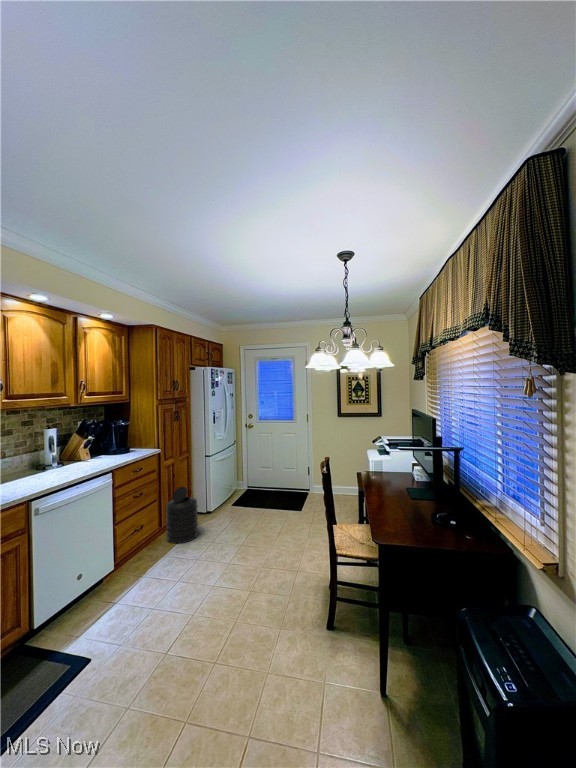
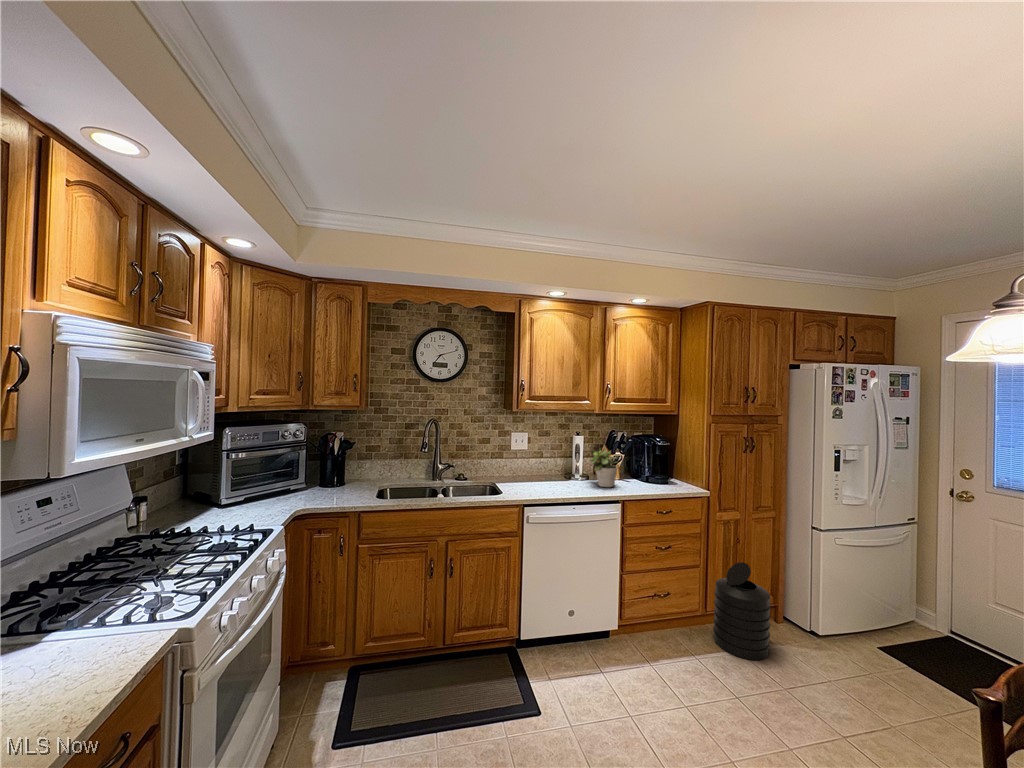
potted plant: none [69,435,101,466] -> present [590,449,618,487]

